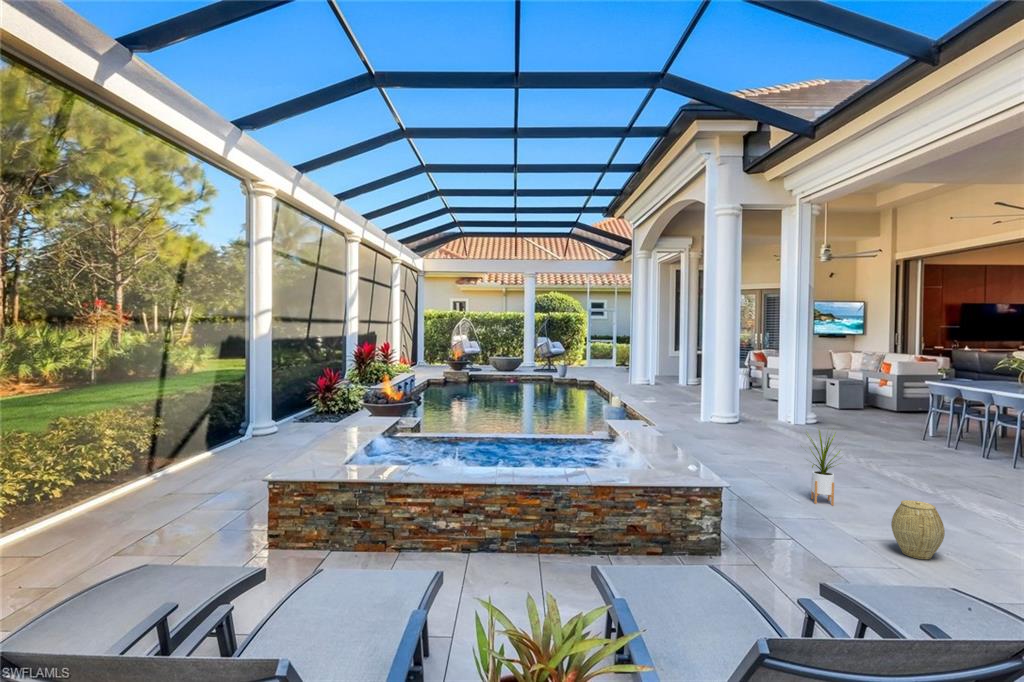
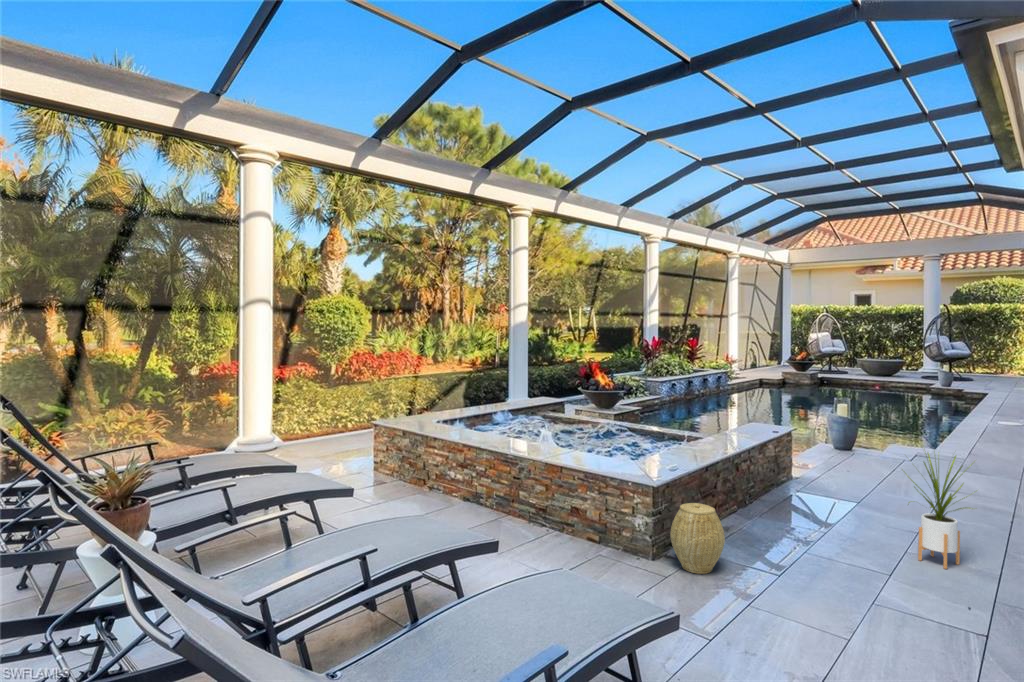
woven basket: present [891,500,945,559] -> present [670,503,725,574]

